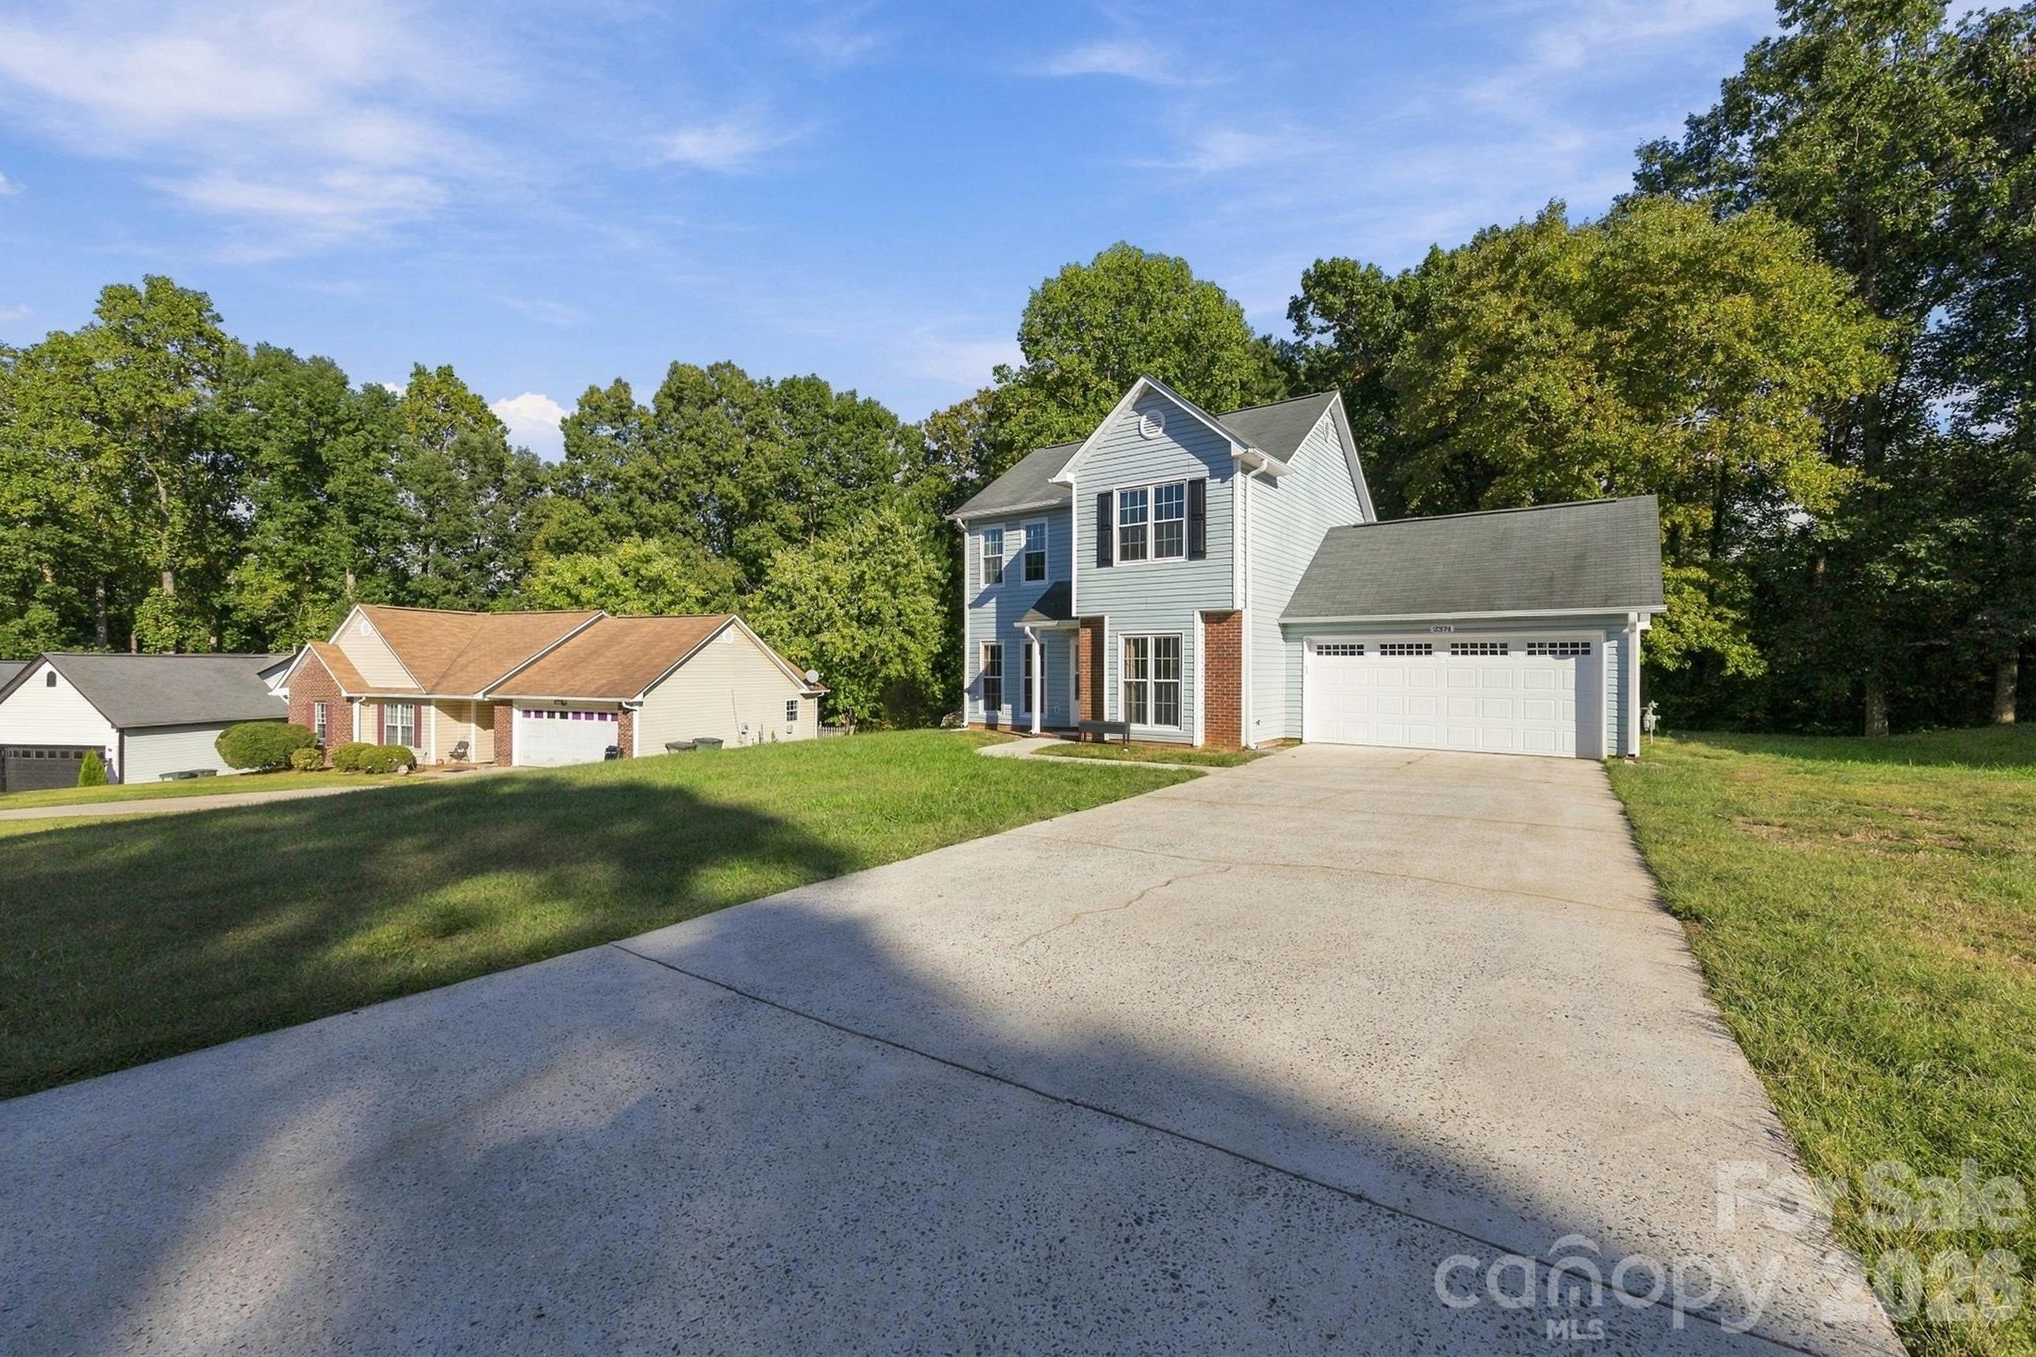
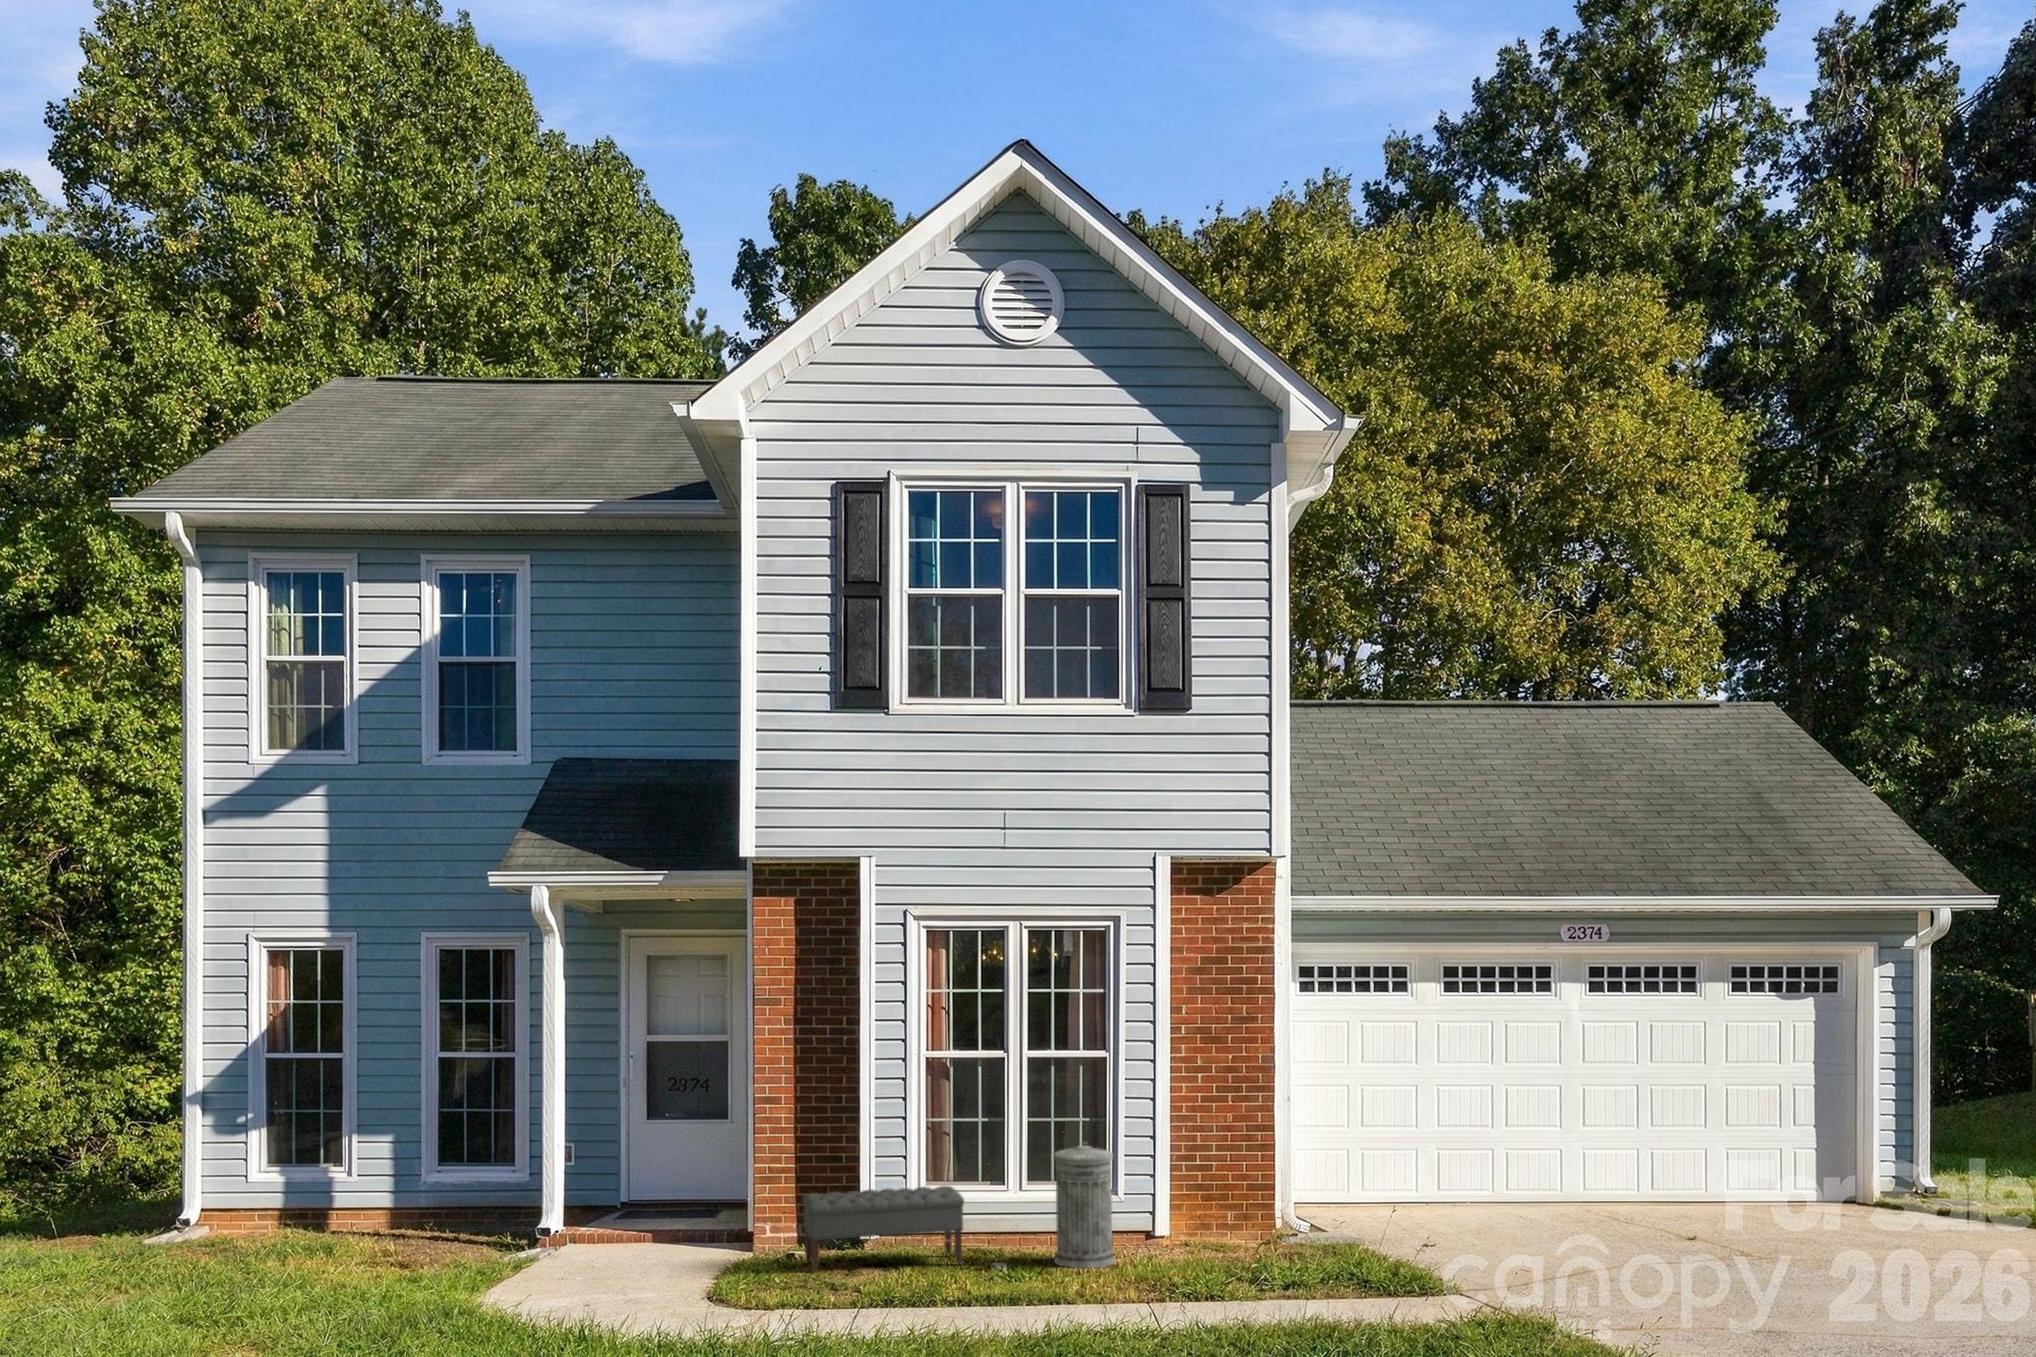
trash can: none [1153,710,1173,750] -> present [1054,1145,1115,1268]

